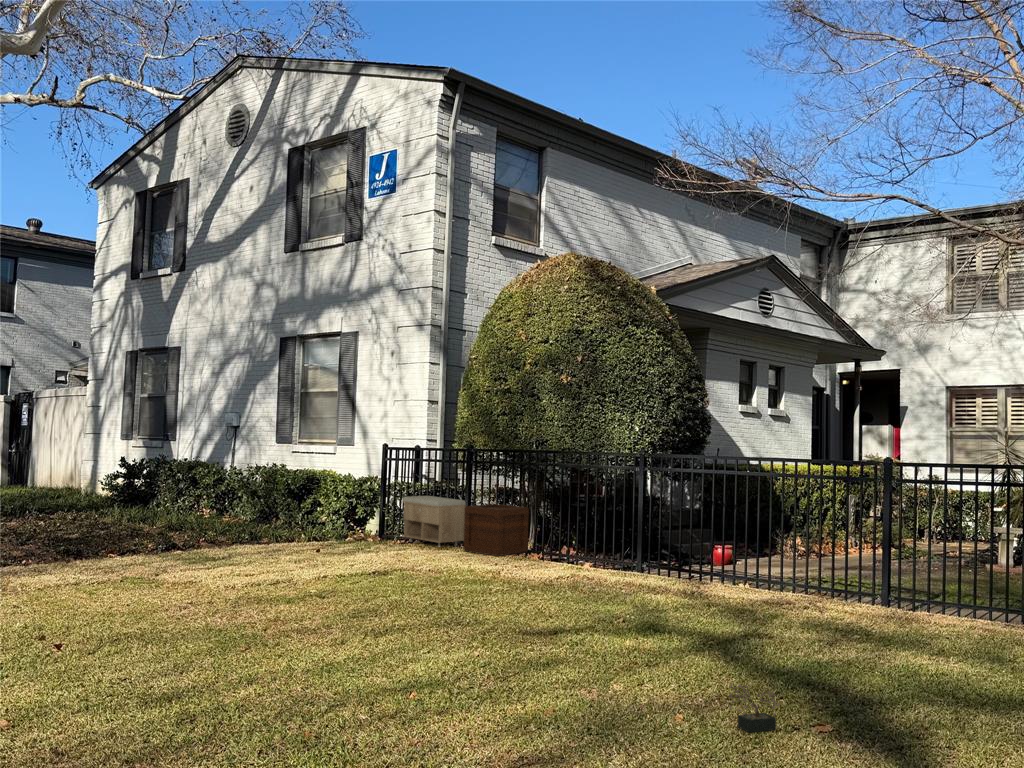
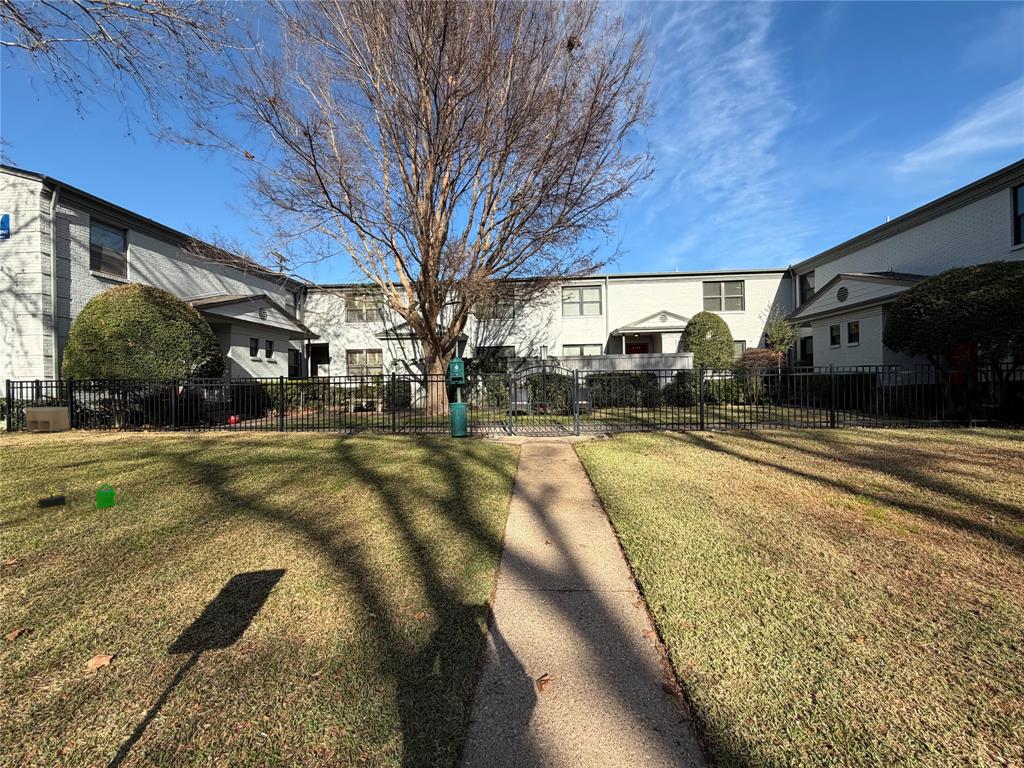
wooden crate: present [464,504,529,556] -> none [65,407,111,434]
decorative plant: present [729,684,780,732] -> present [28,482,70,507]
watering can: none [657,707,695,753] -> present [96,484,116,508]

